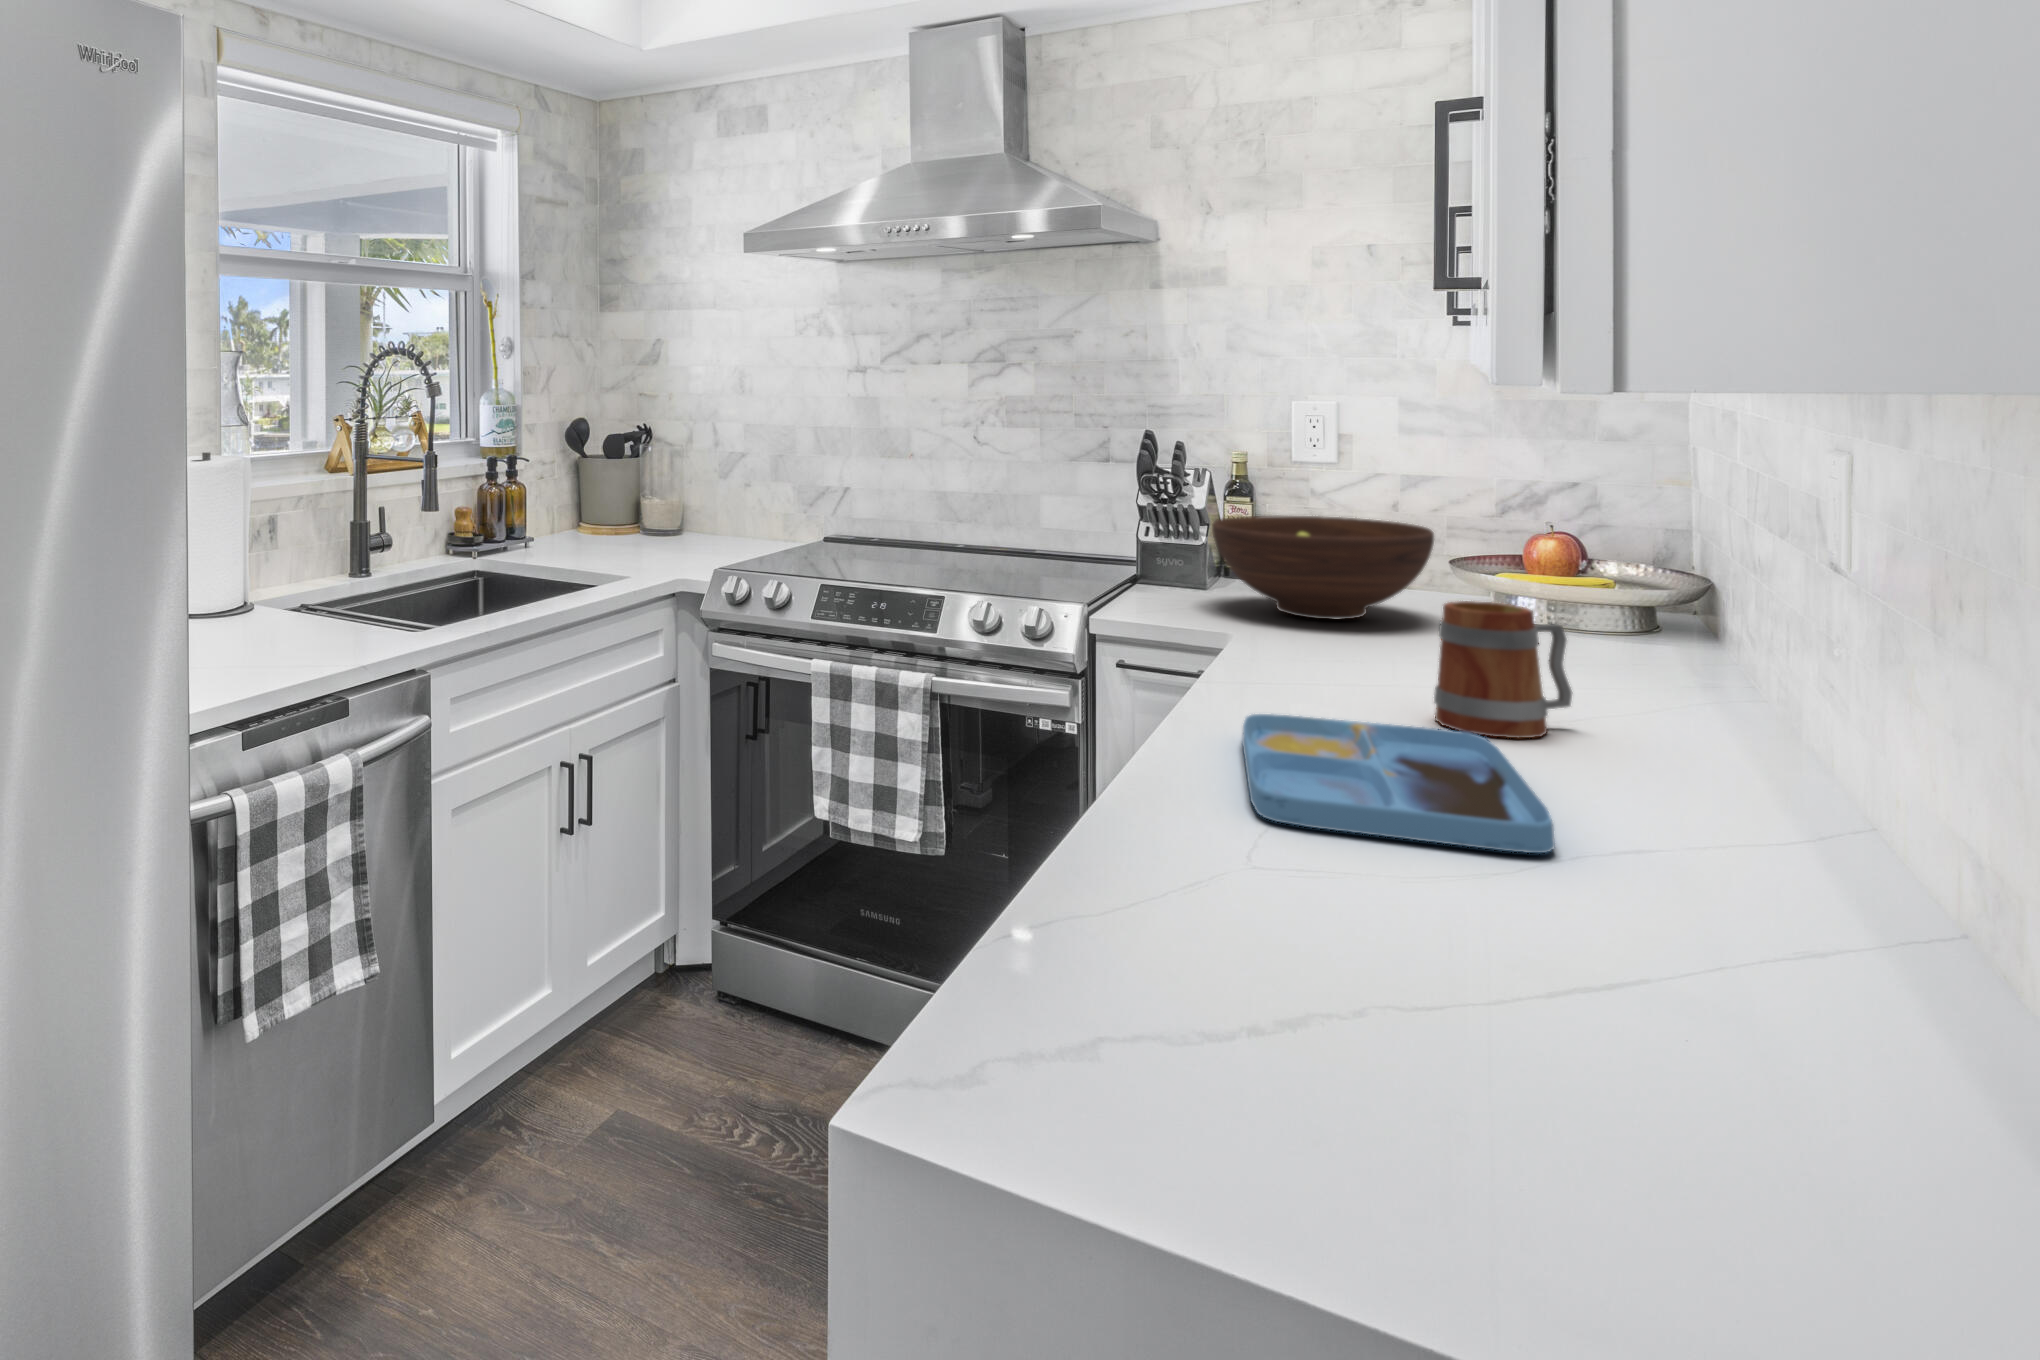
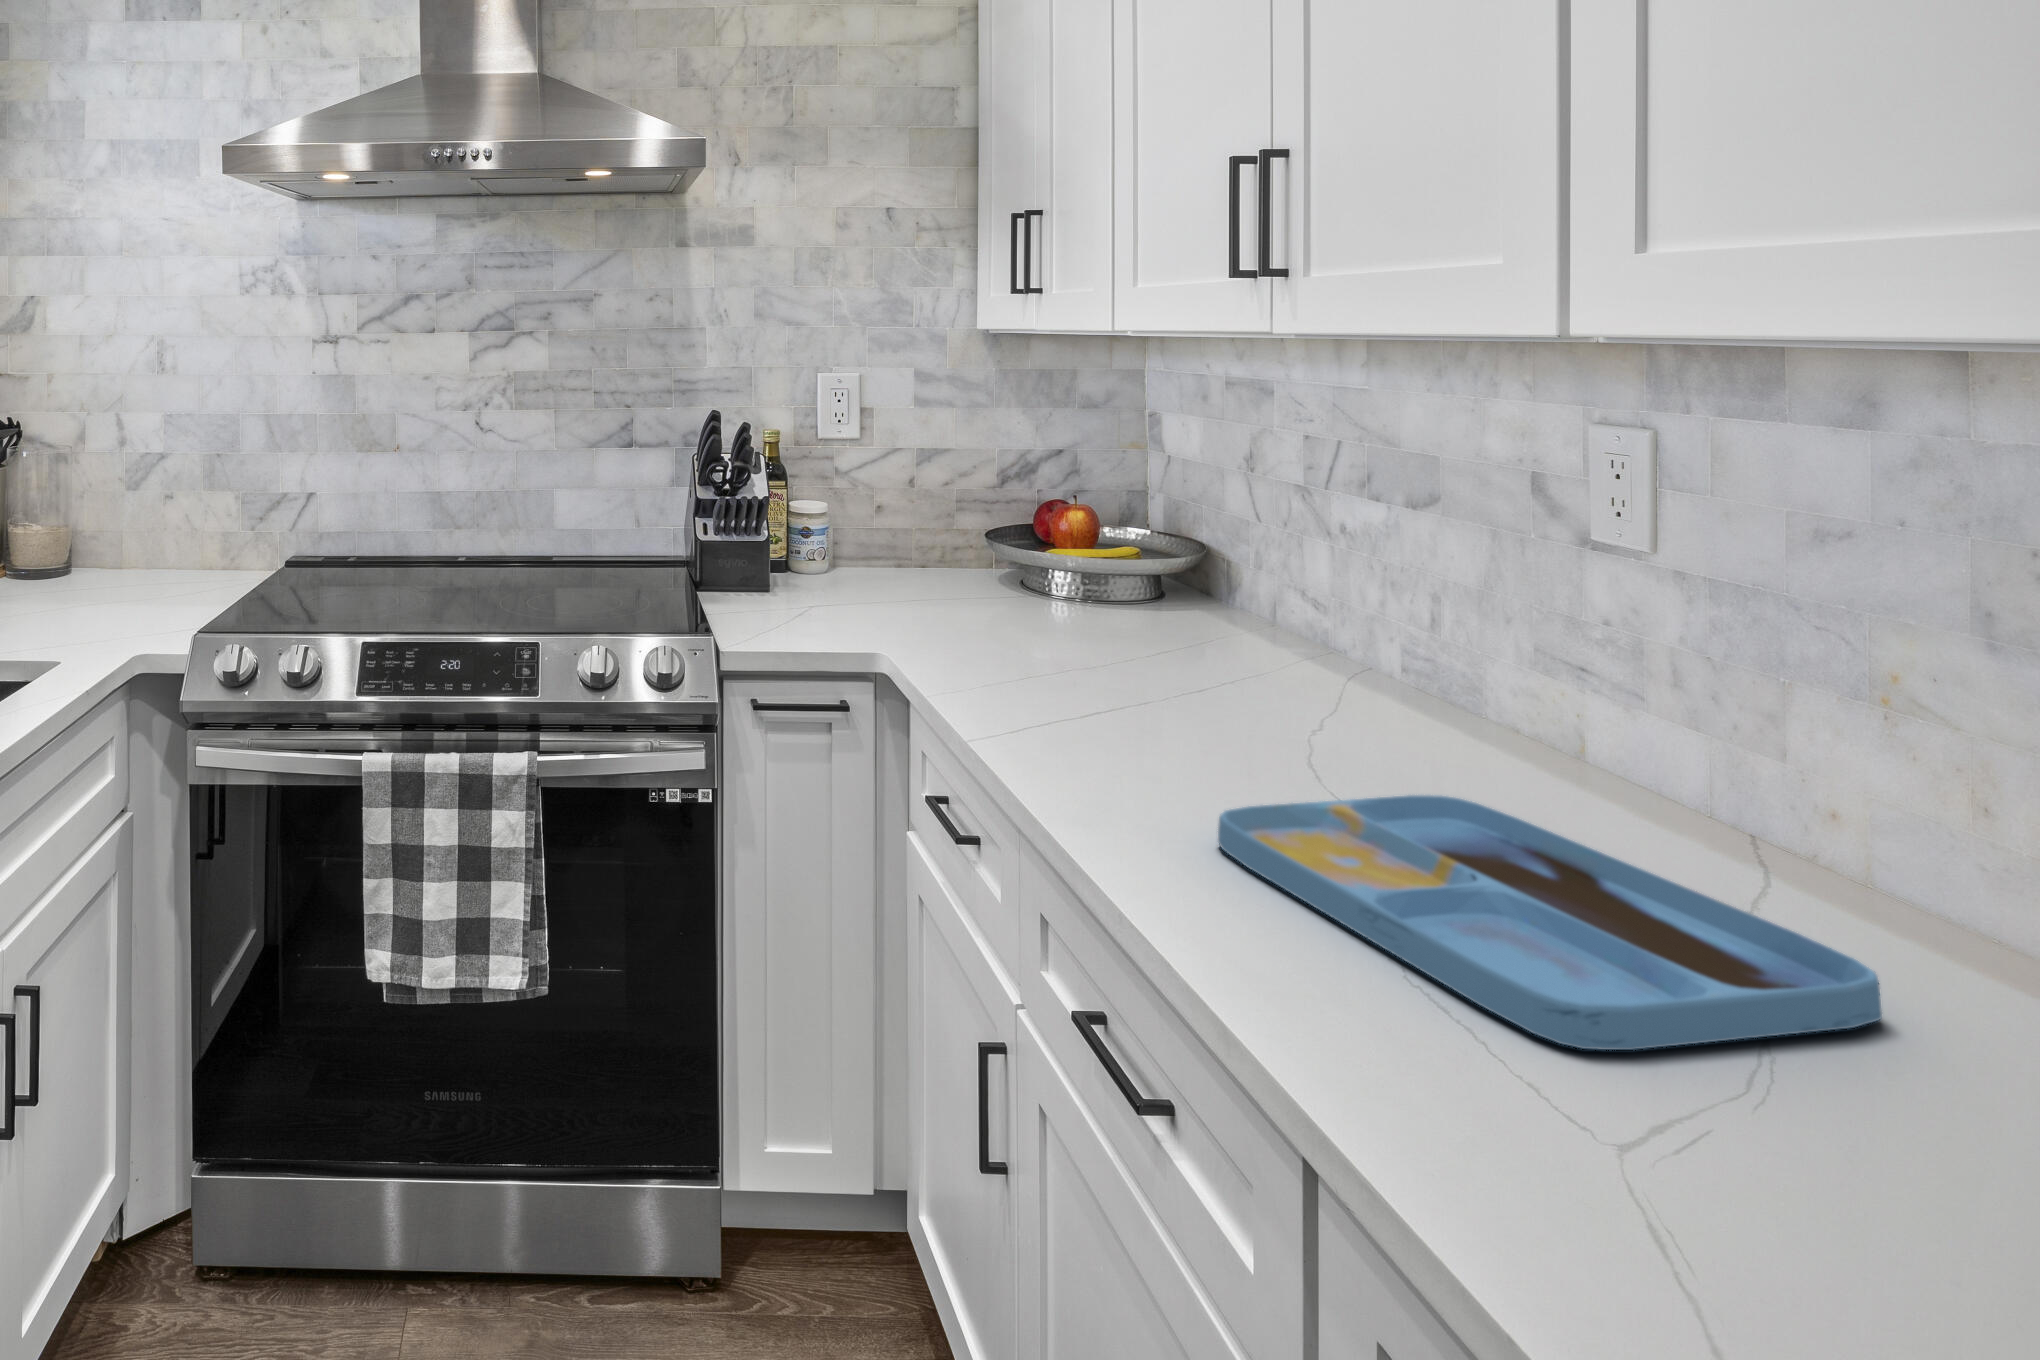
fruit bowl: present [1212,516,1434,619] -> none [812,502,1038,621]
mug: present [1434,601,1572,738] -> none [1283,611,1415,782]

